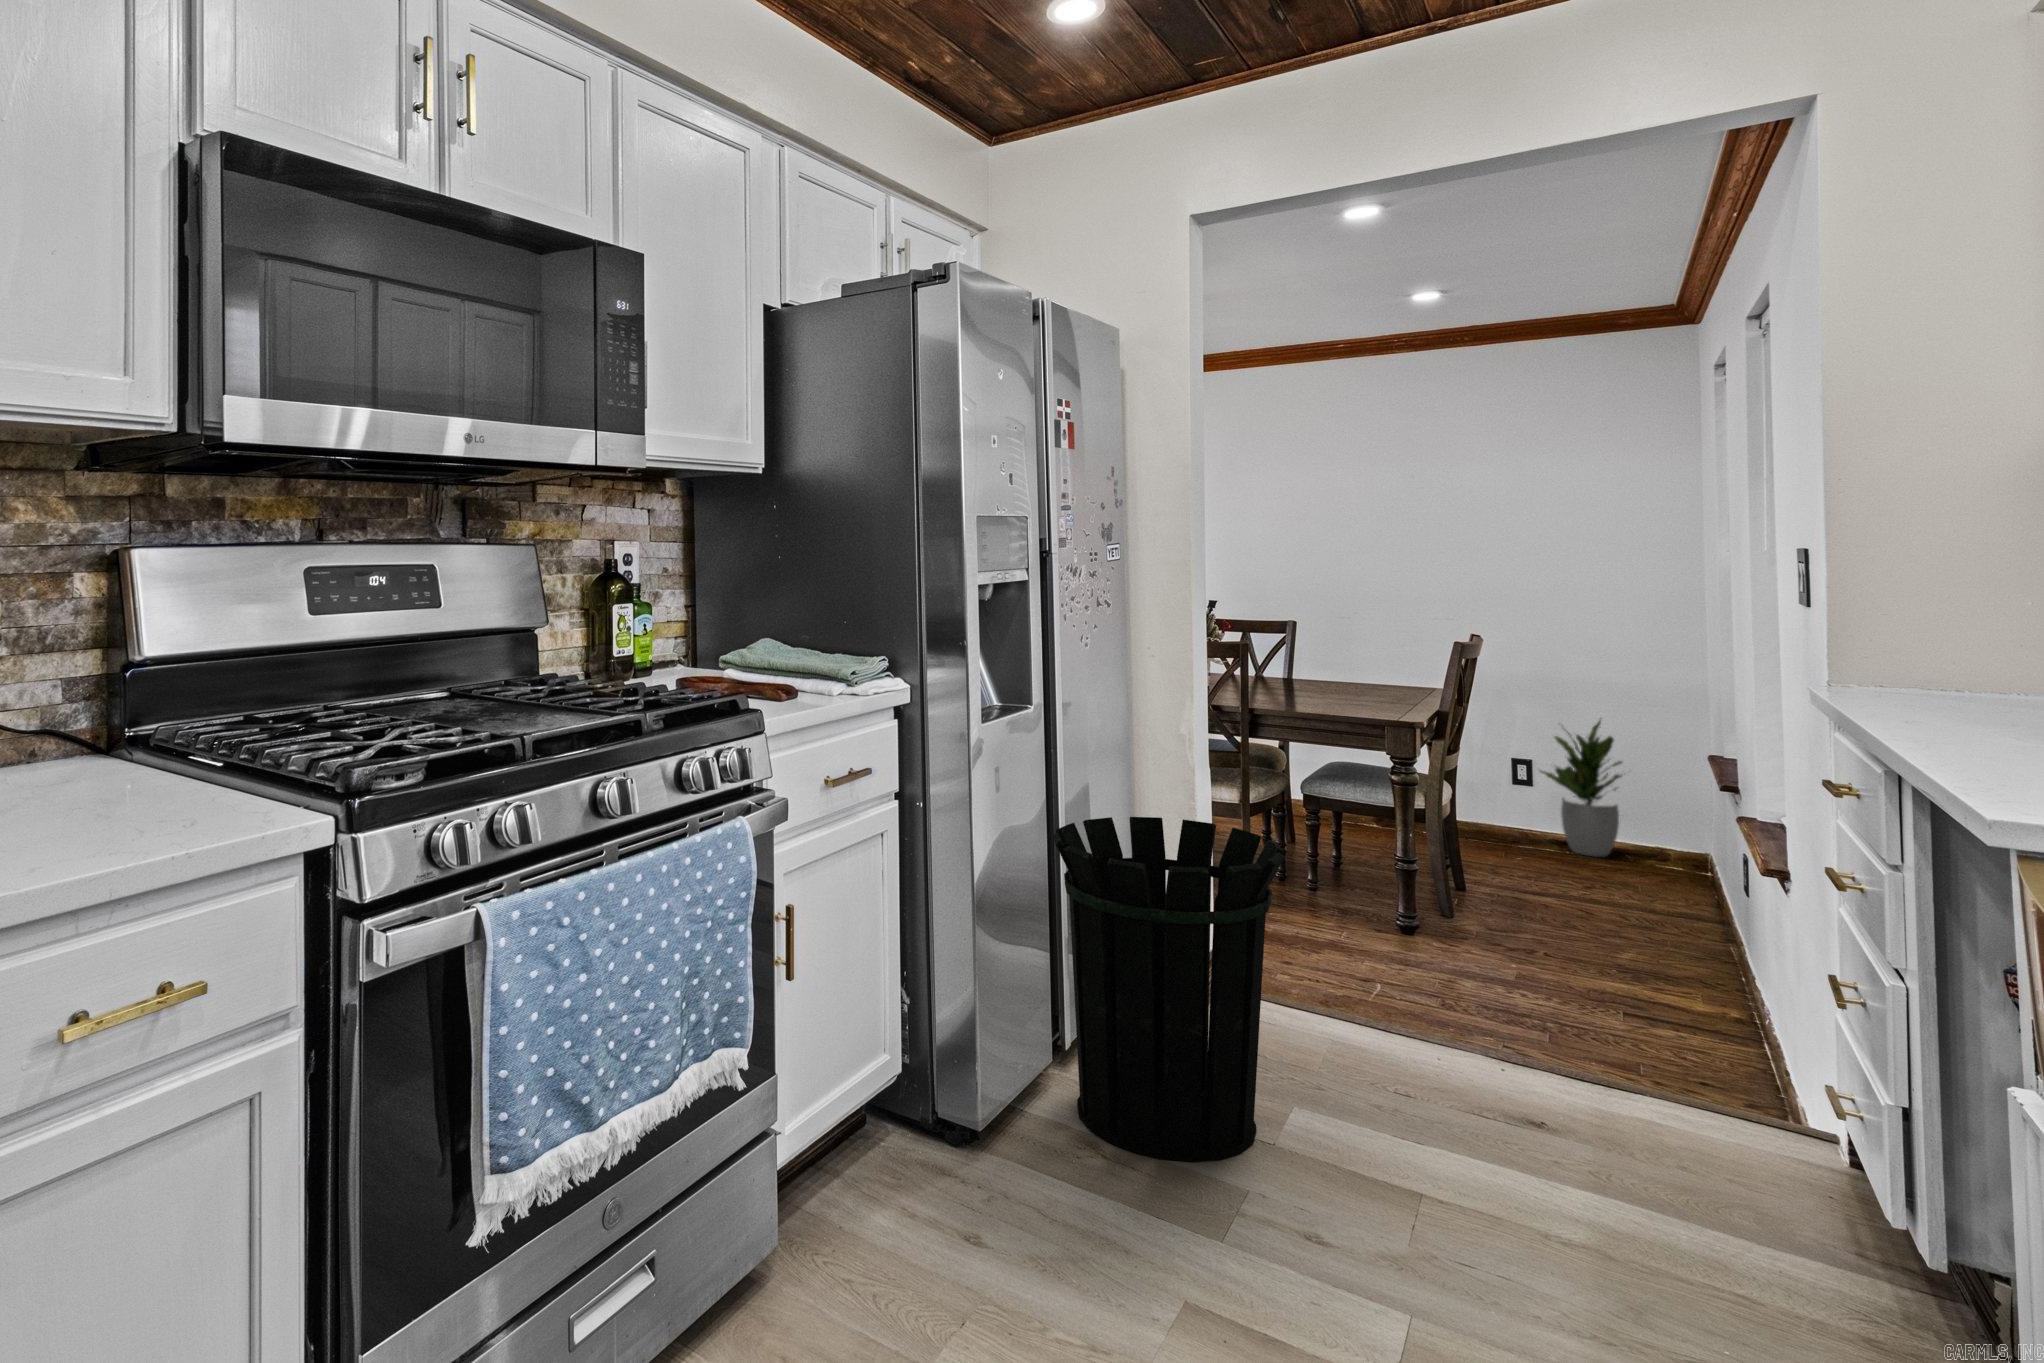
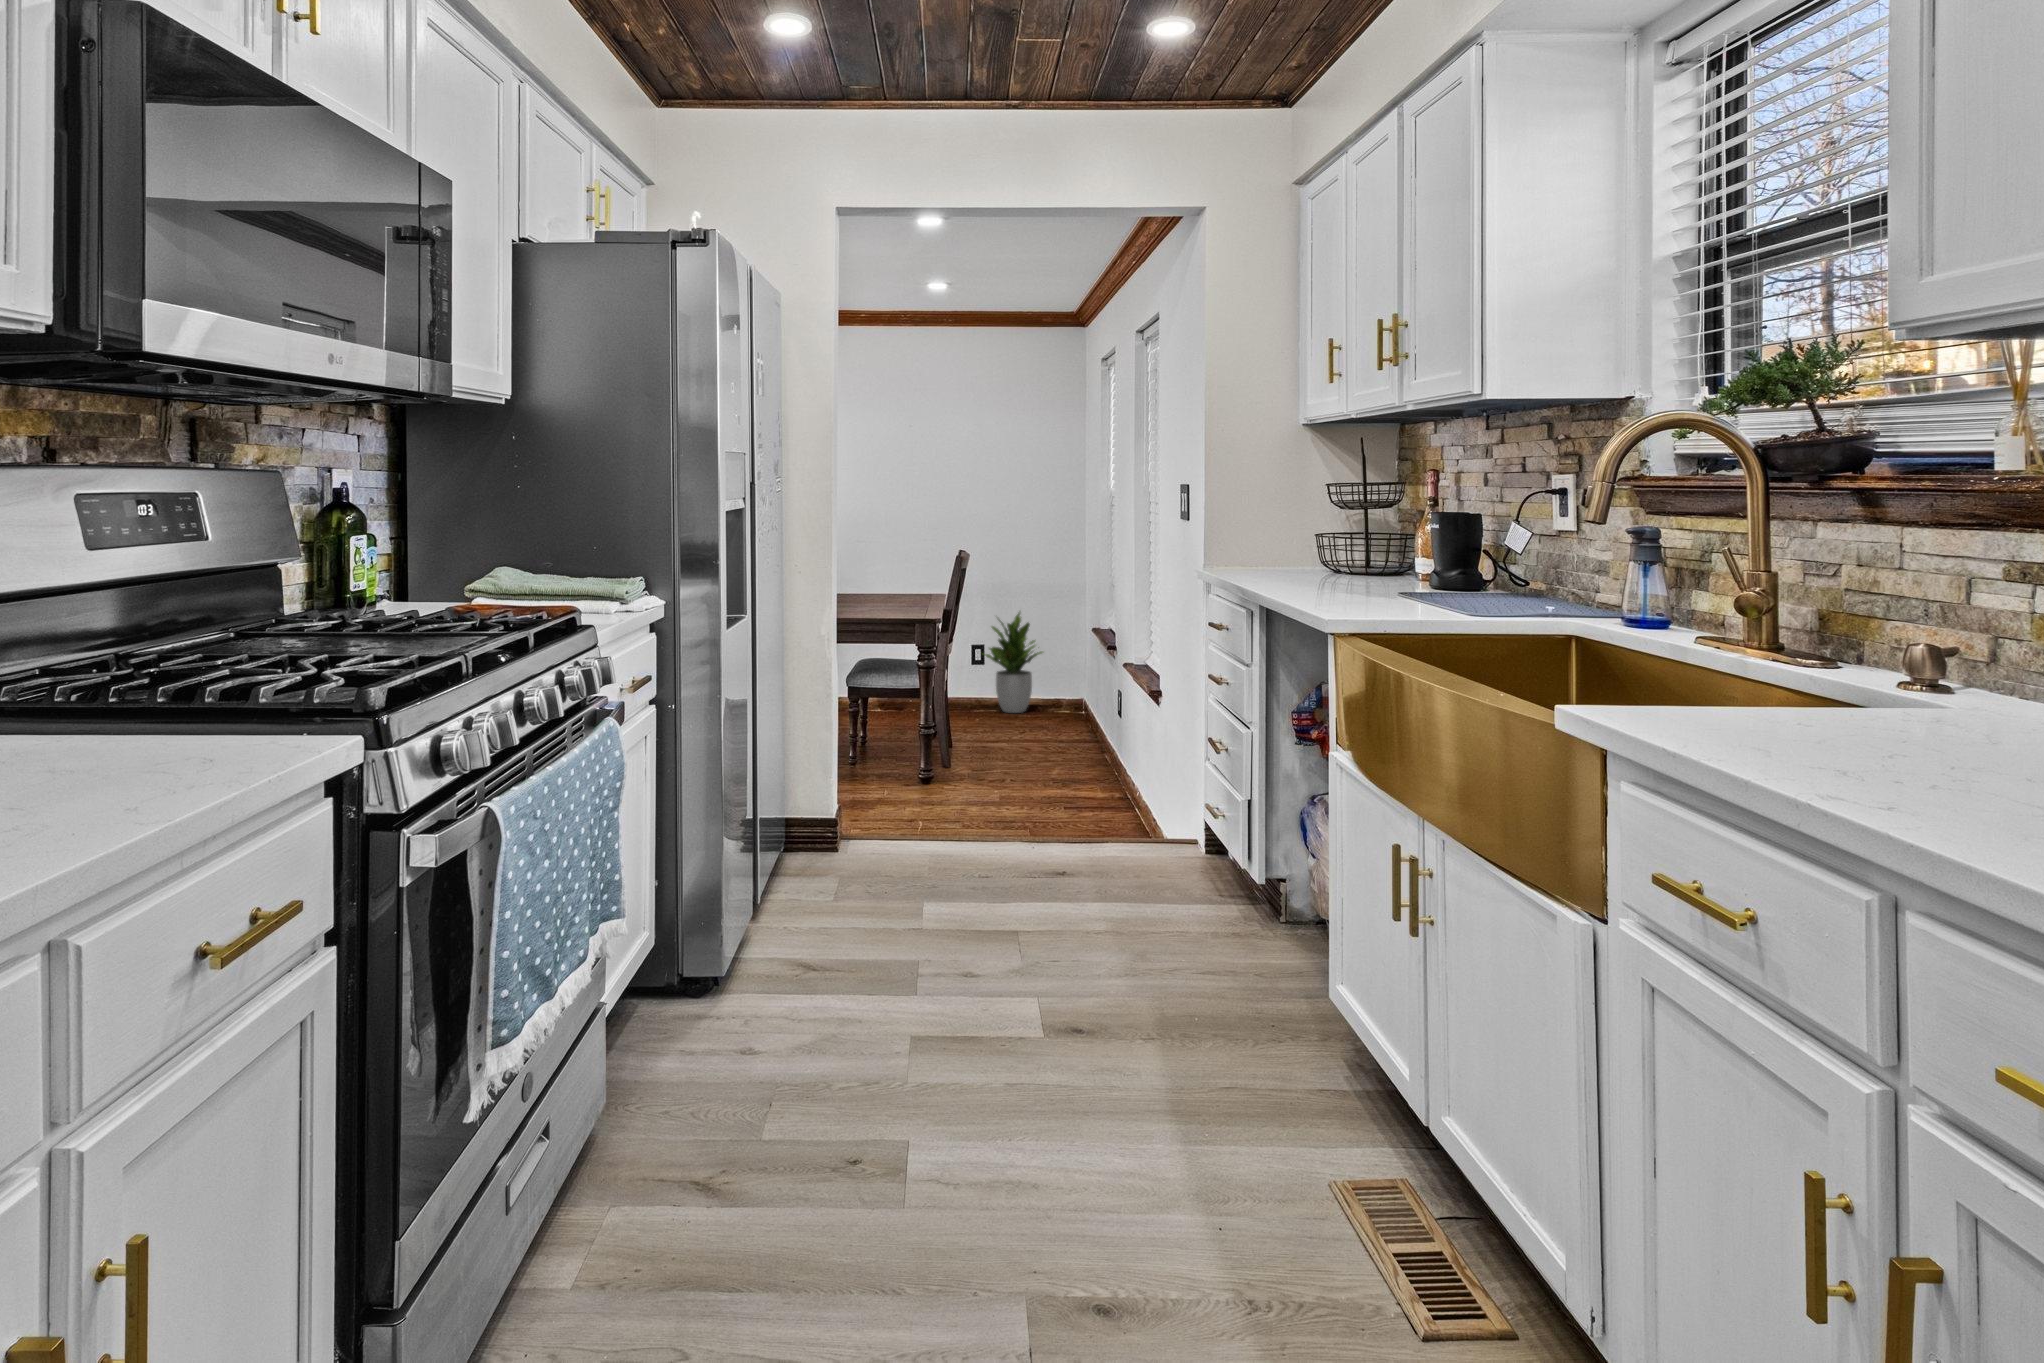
waste bin: present [1052,817,1285,1162] -> none [765,702,950,970]

